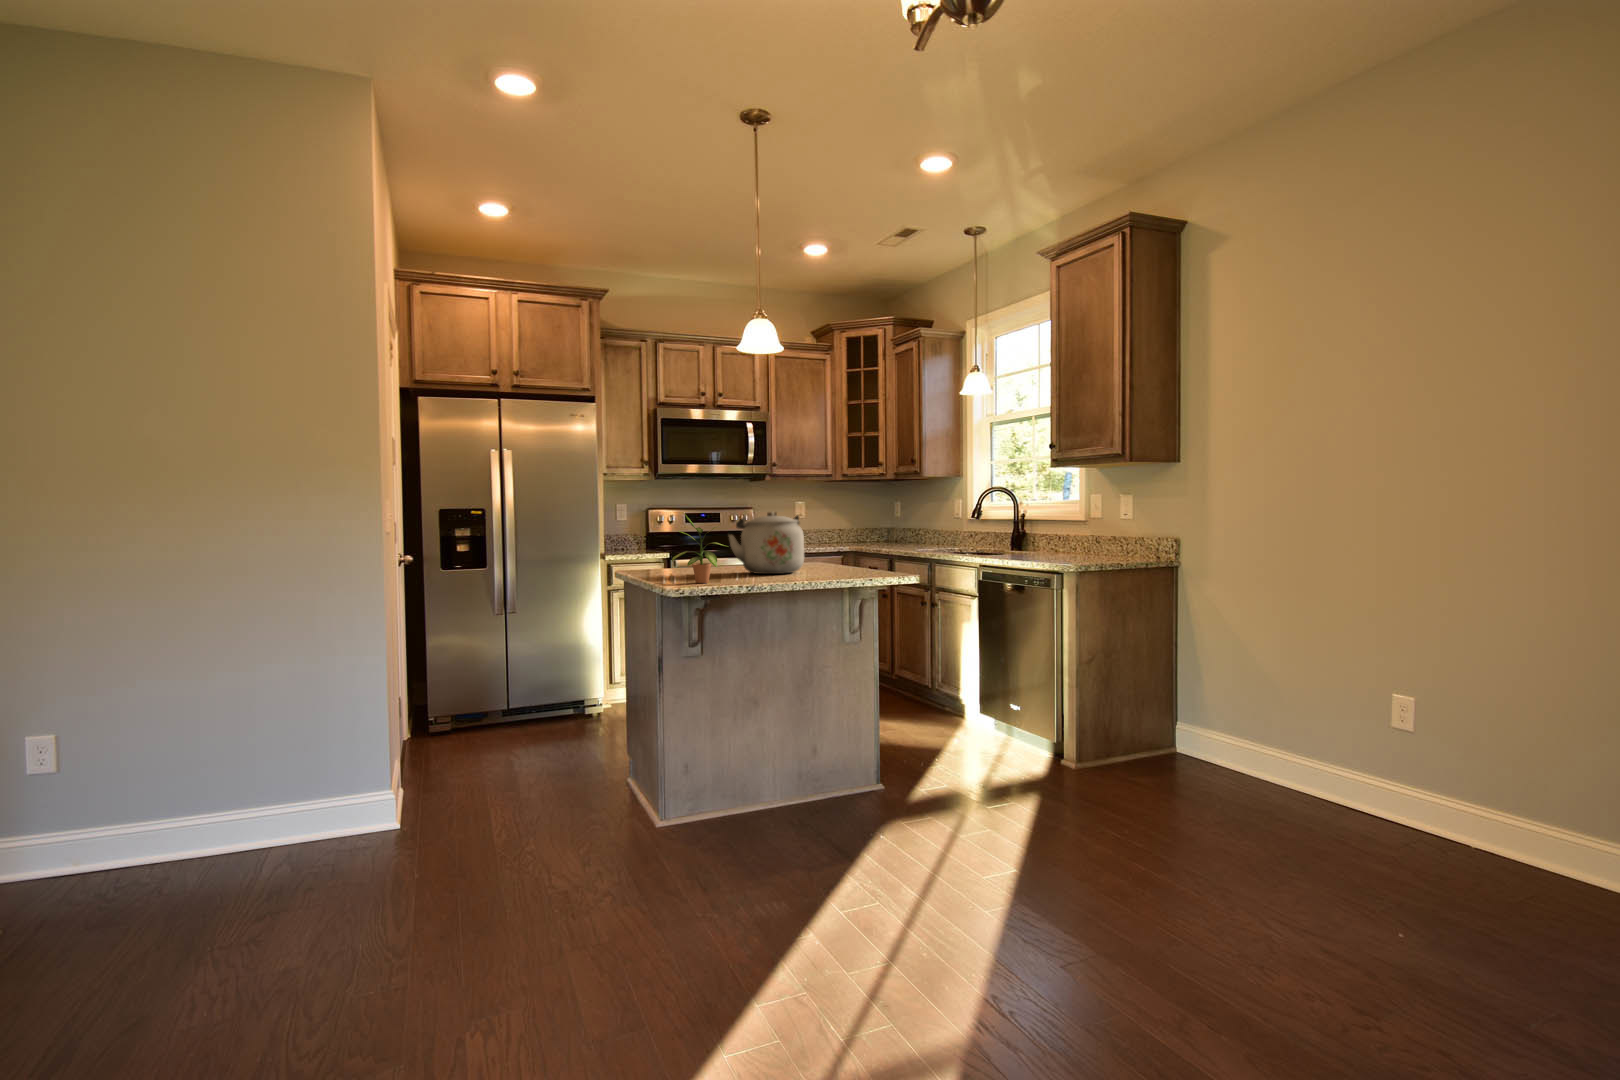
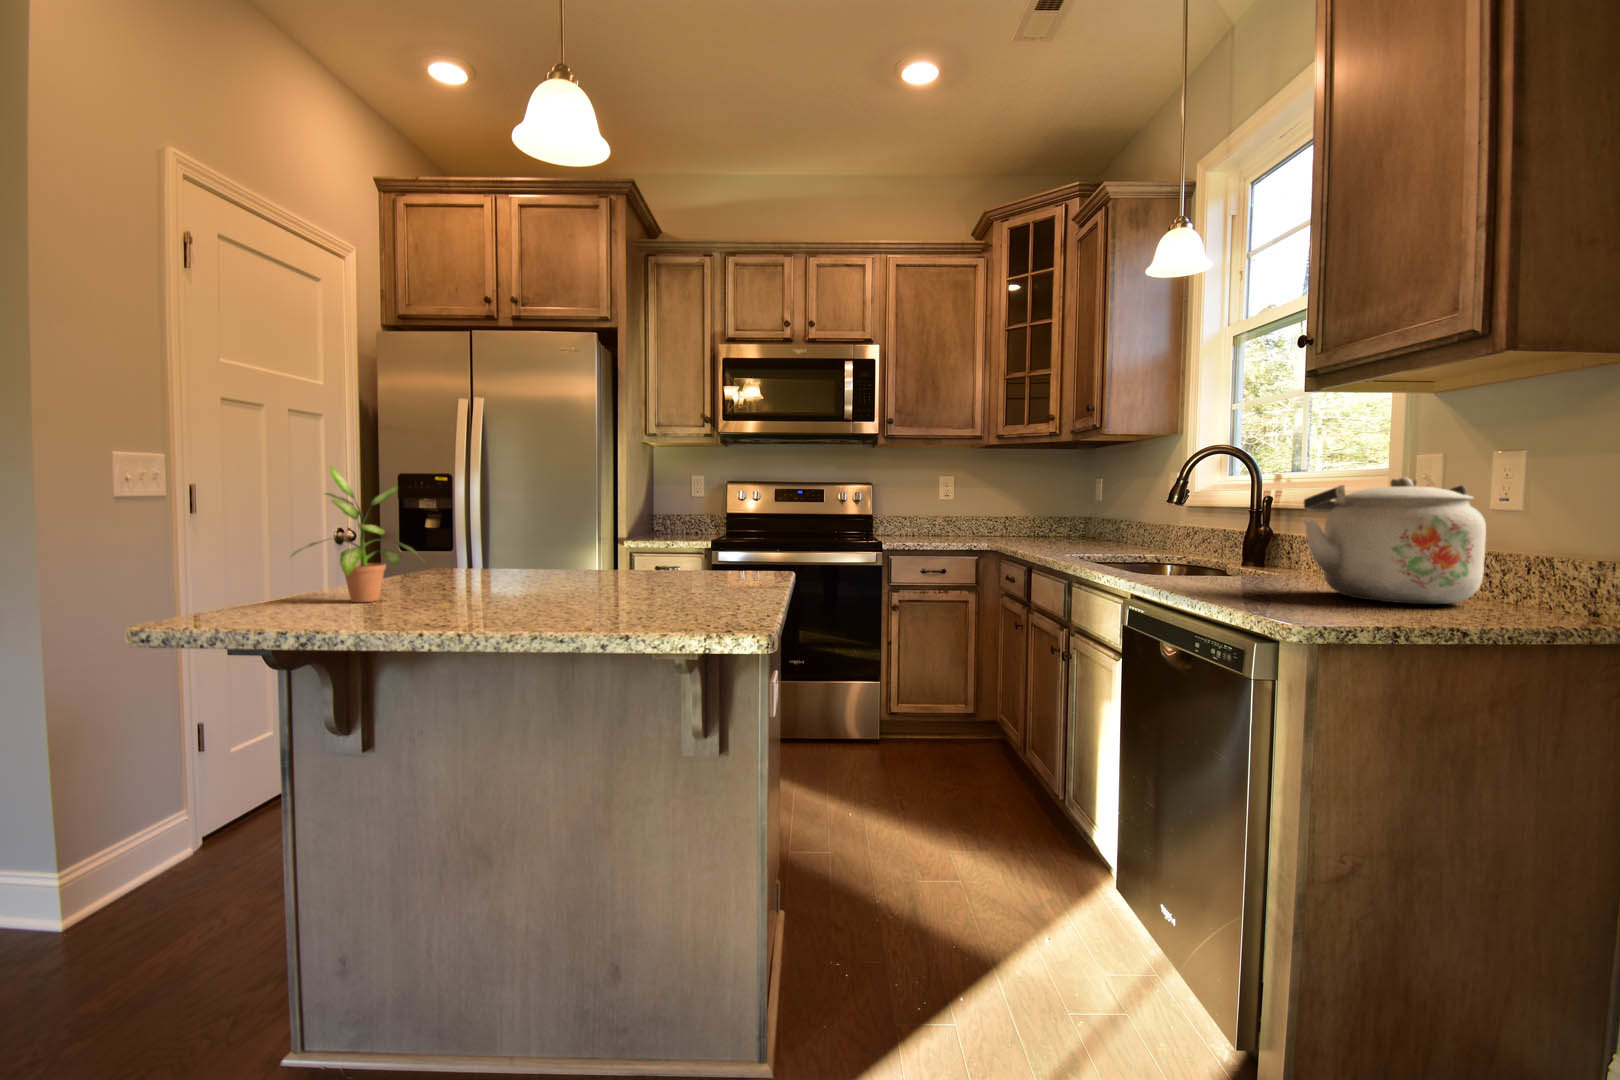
kettle: present [729,512,804,574] -> present [1304,477,1486,604]

